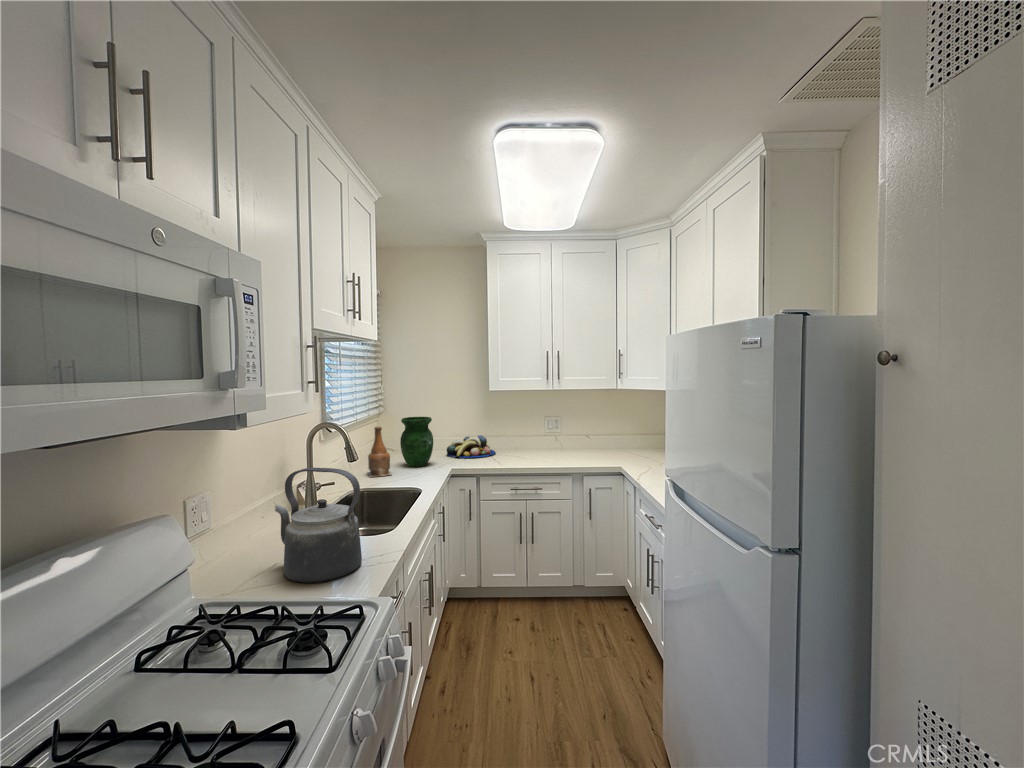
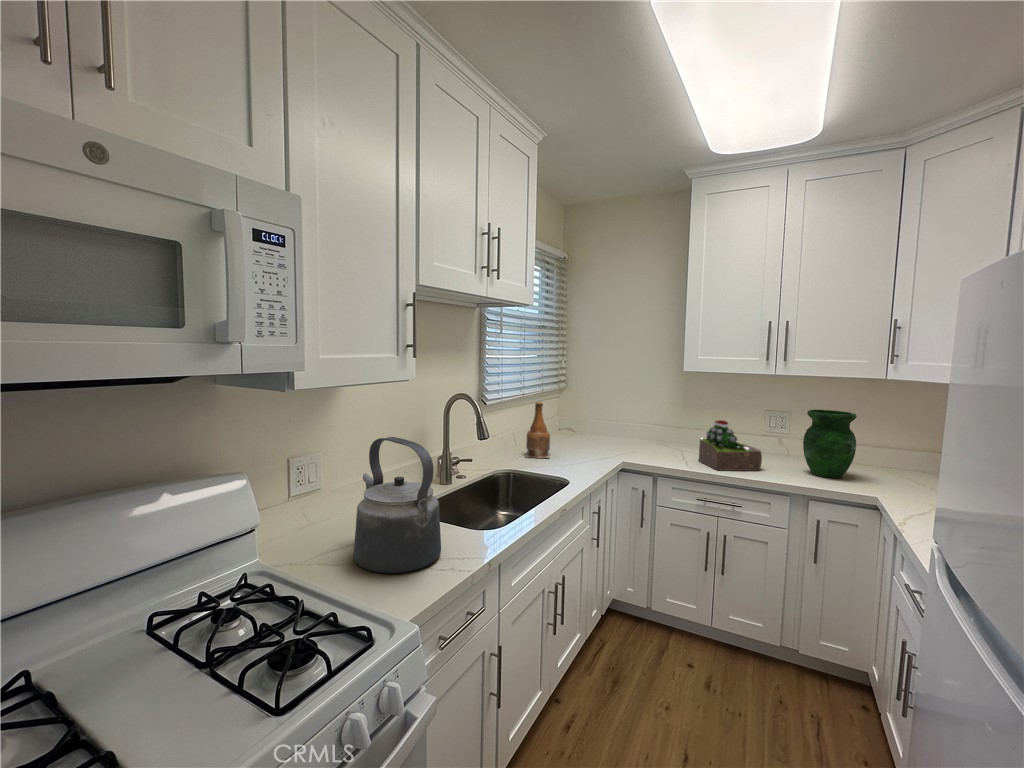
vase: present [400,417,433,467] -> present [803,410,857,478]
succulent plant: none [507,427,551,465] -> present [699,420,762,471]
fruit bowl: present [447,435,496,458] -> none [624,425,688,452]

